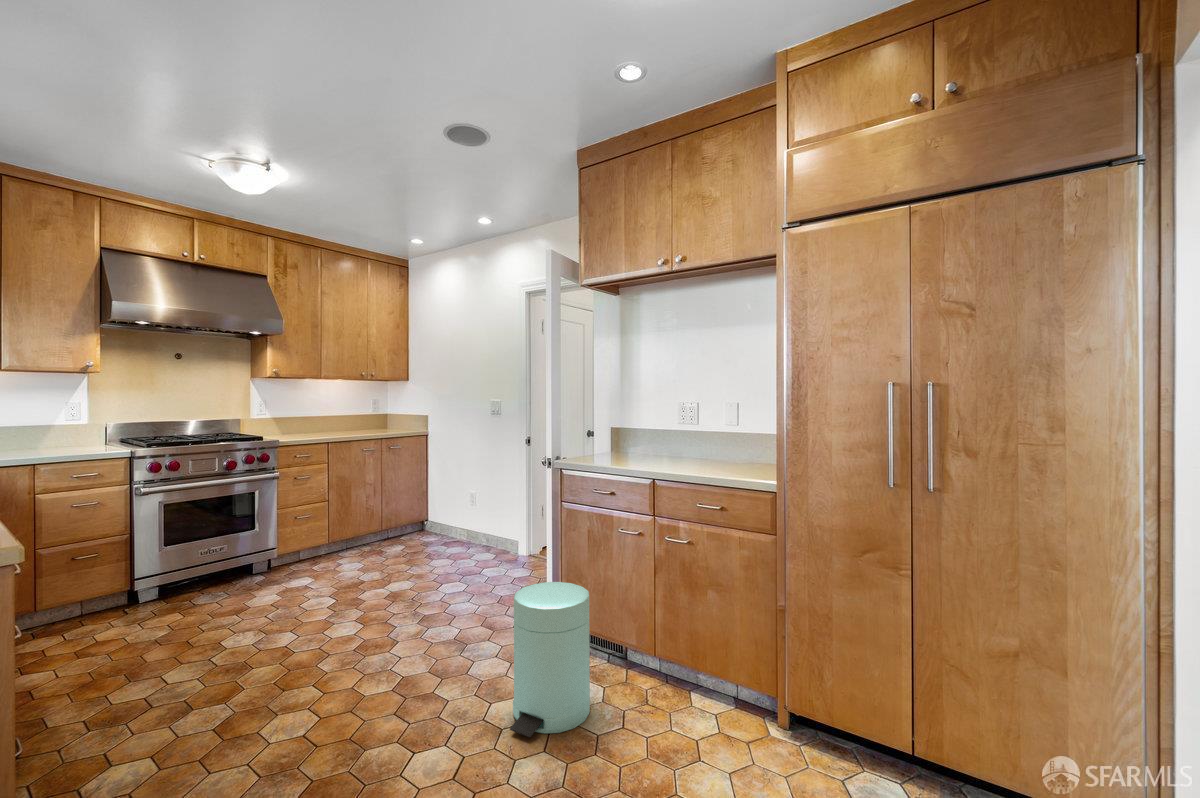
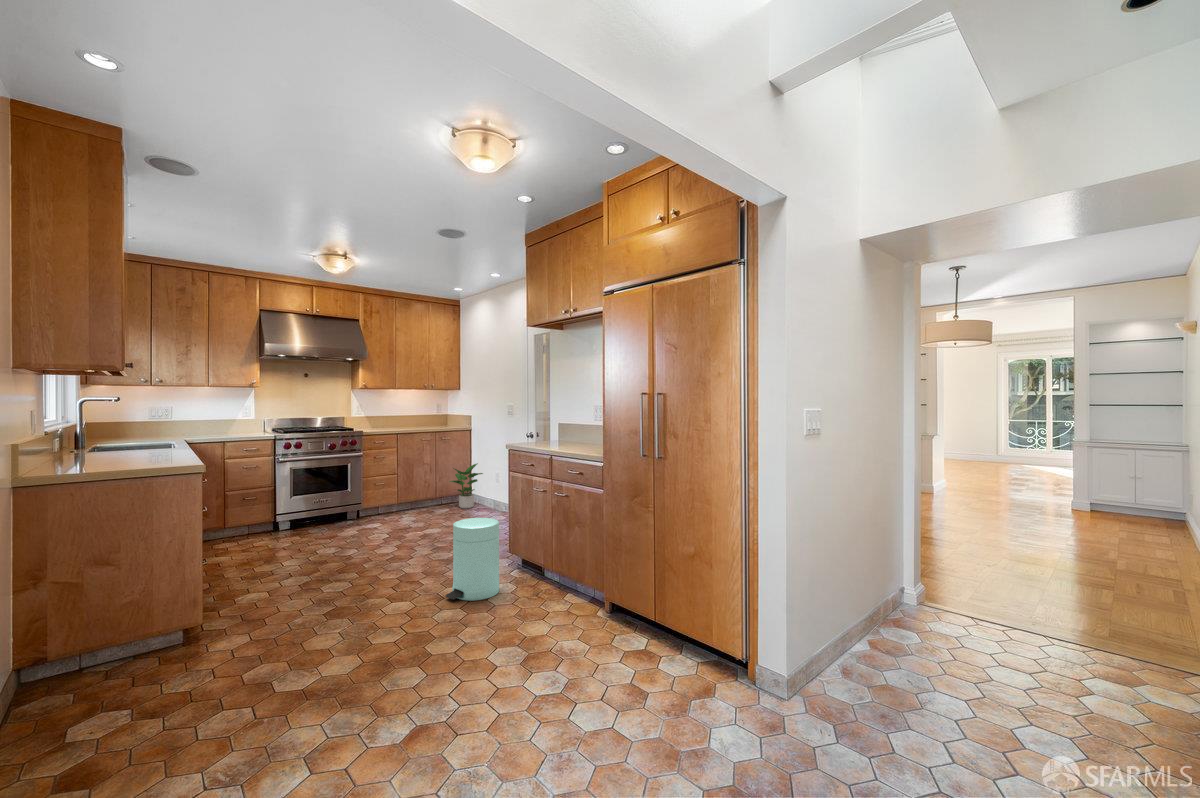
potted plant: none [401,481,453,545] -> present [450,463,483,508]

